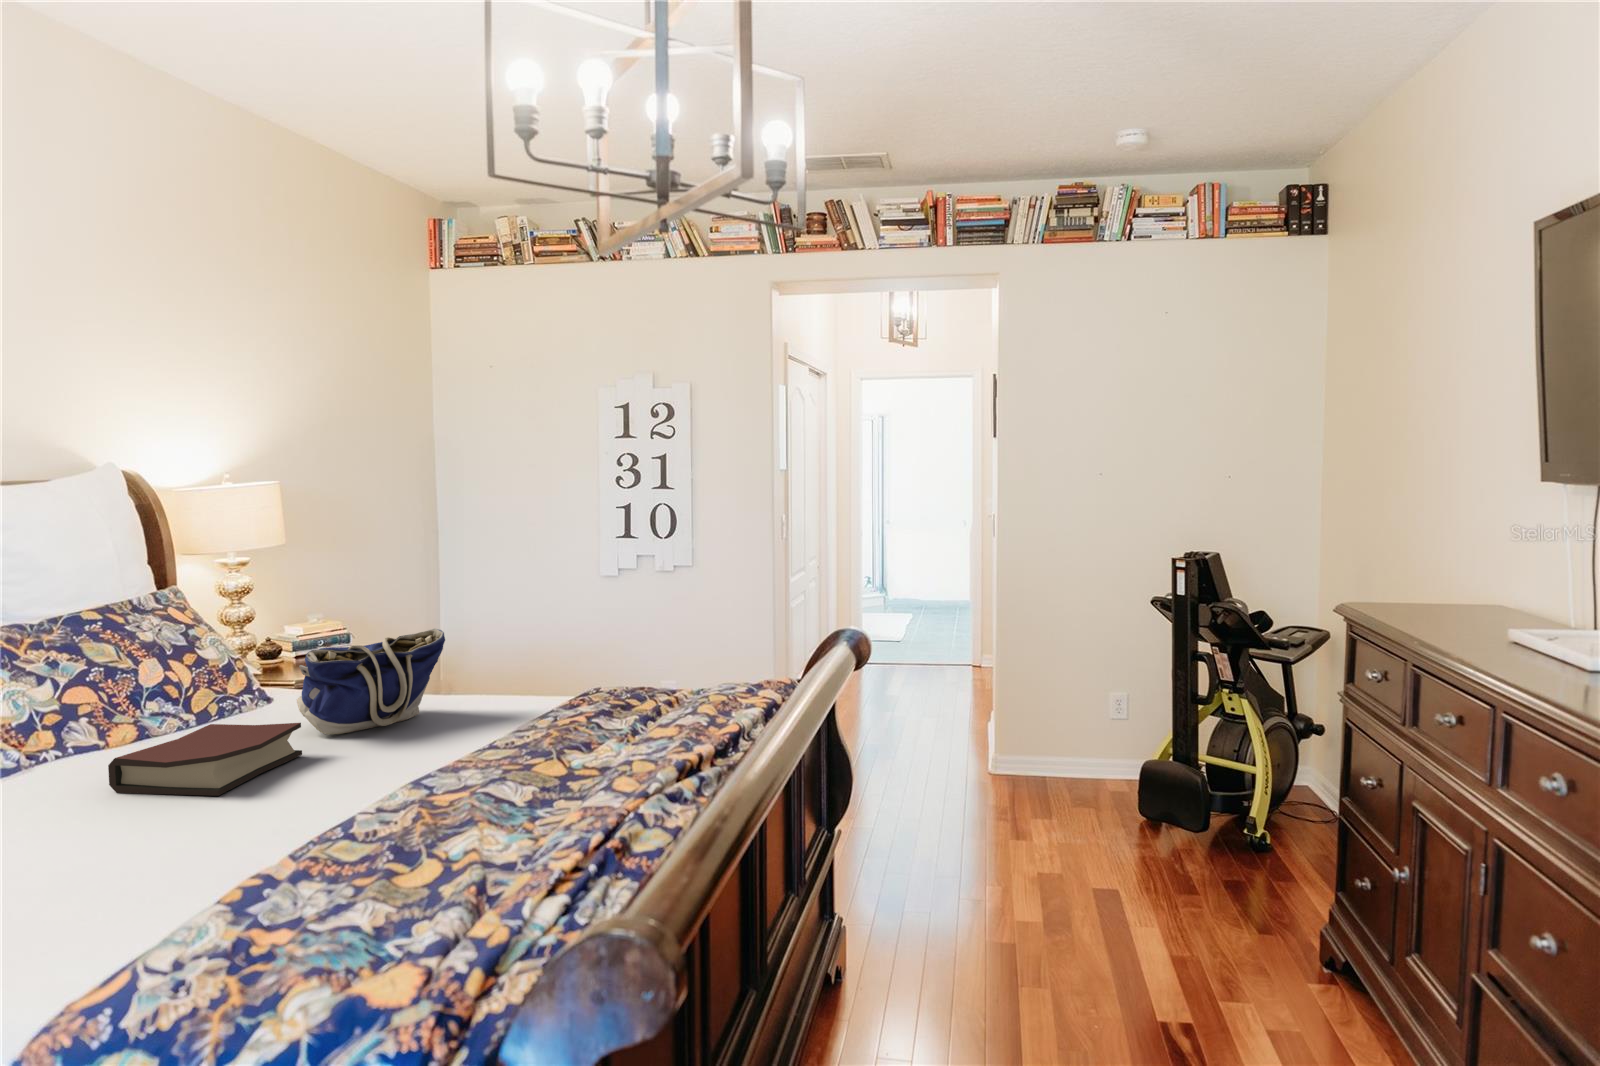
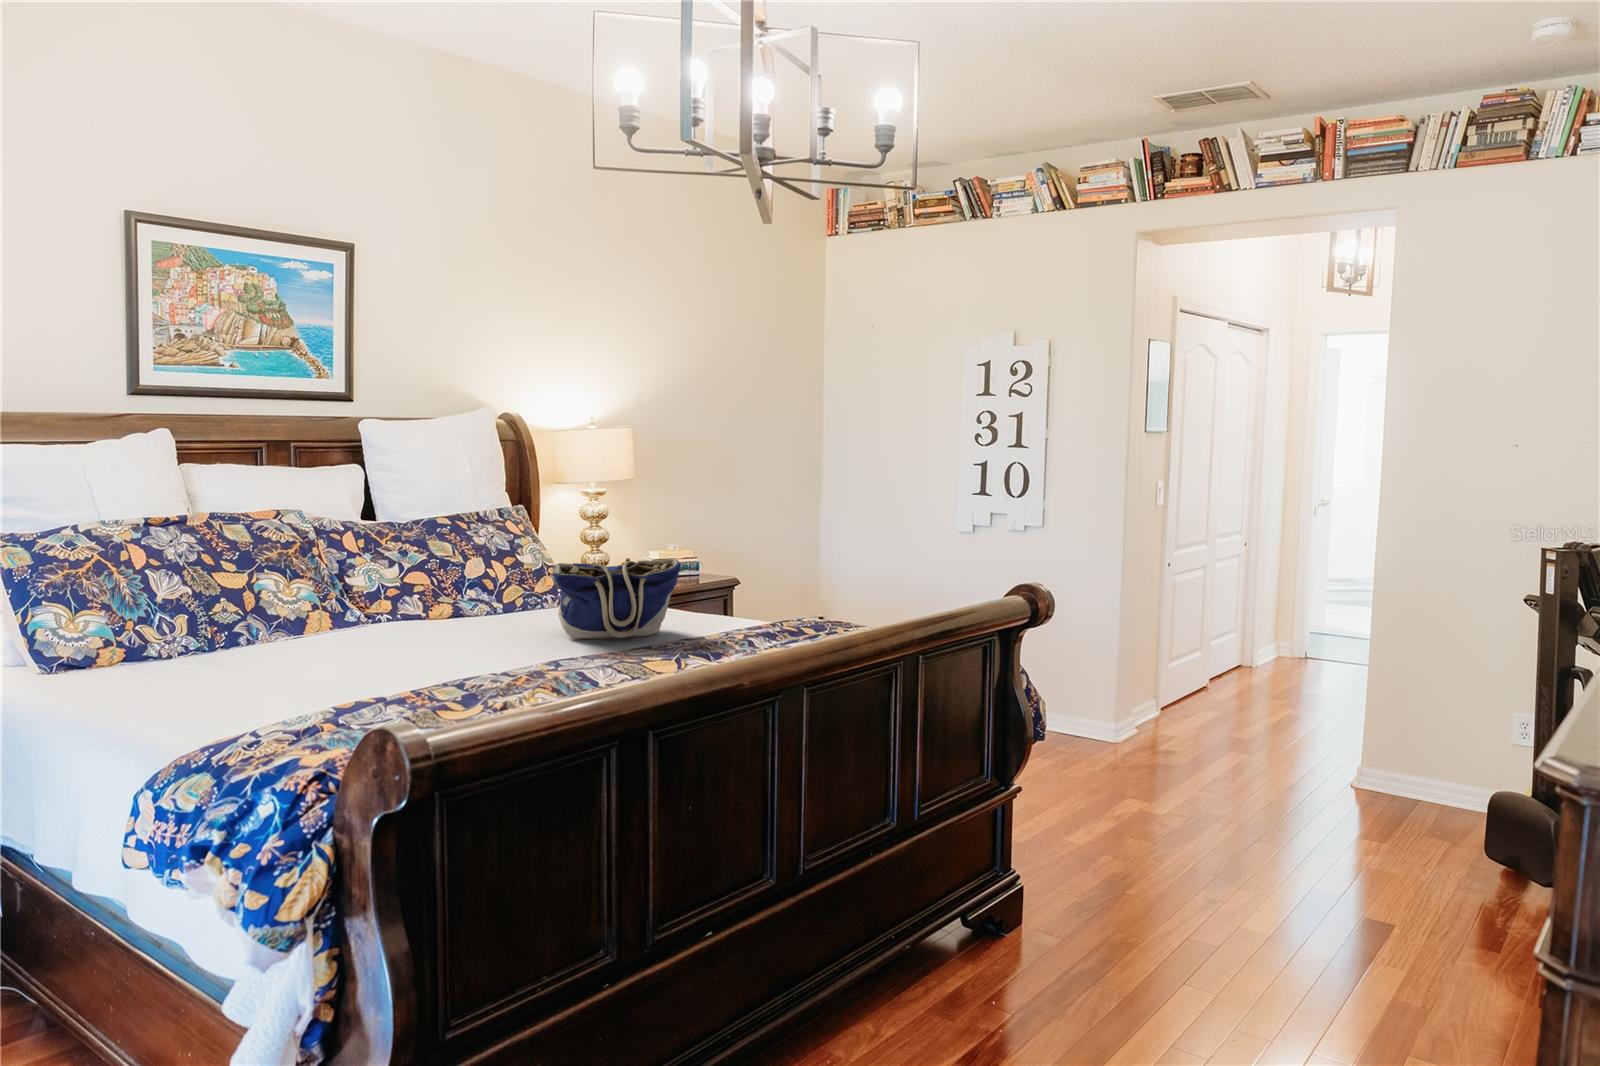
hardback book: present [108,723,302,796] -> none [388,614,535,669]

